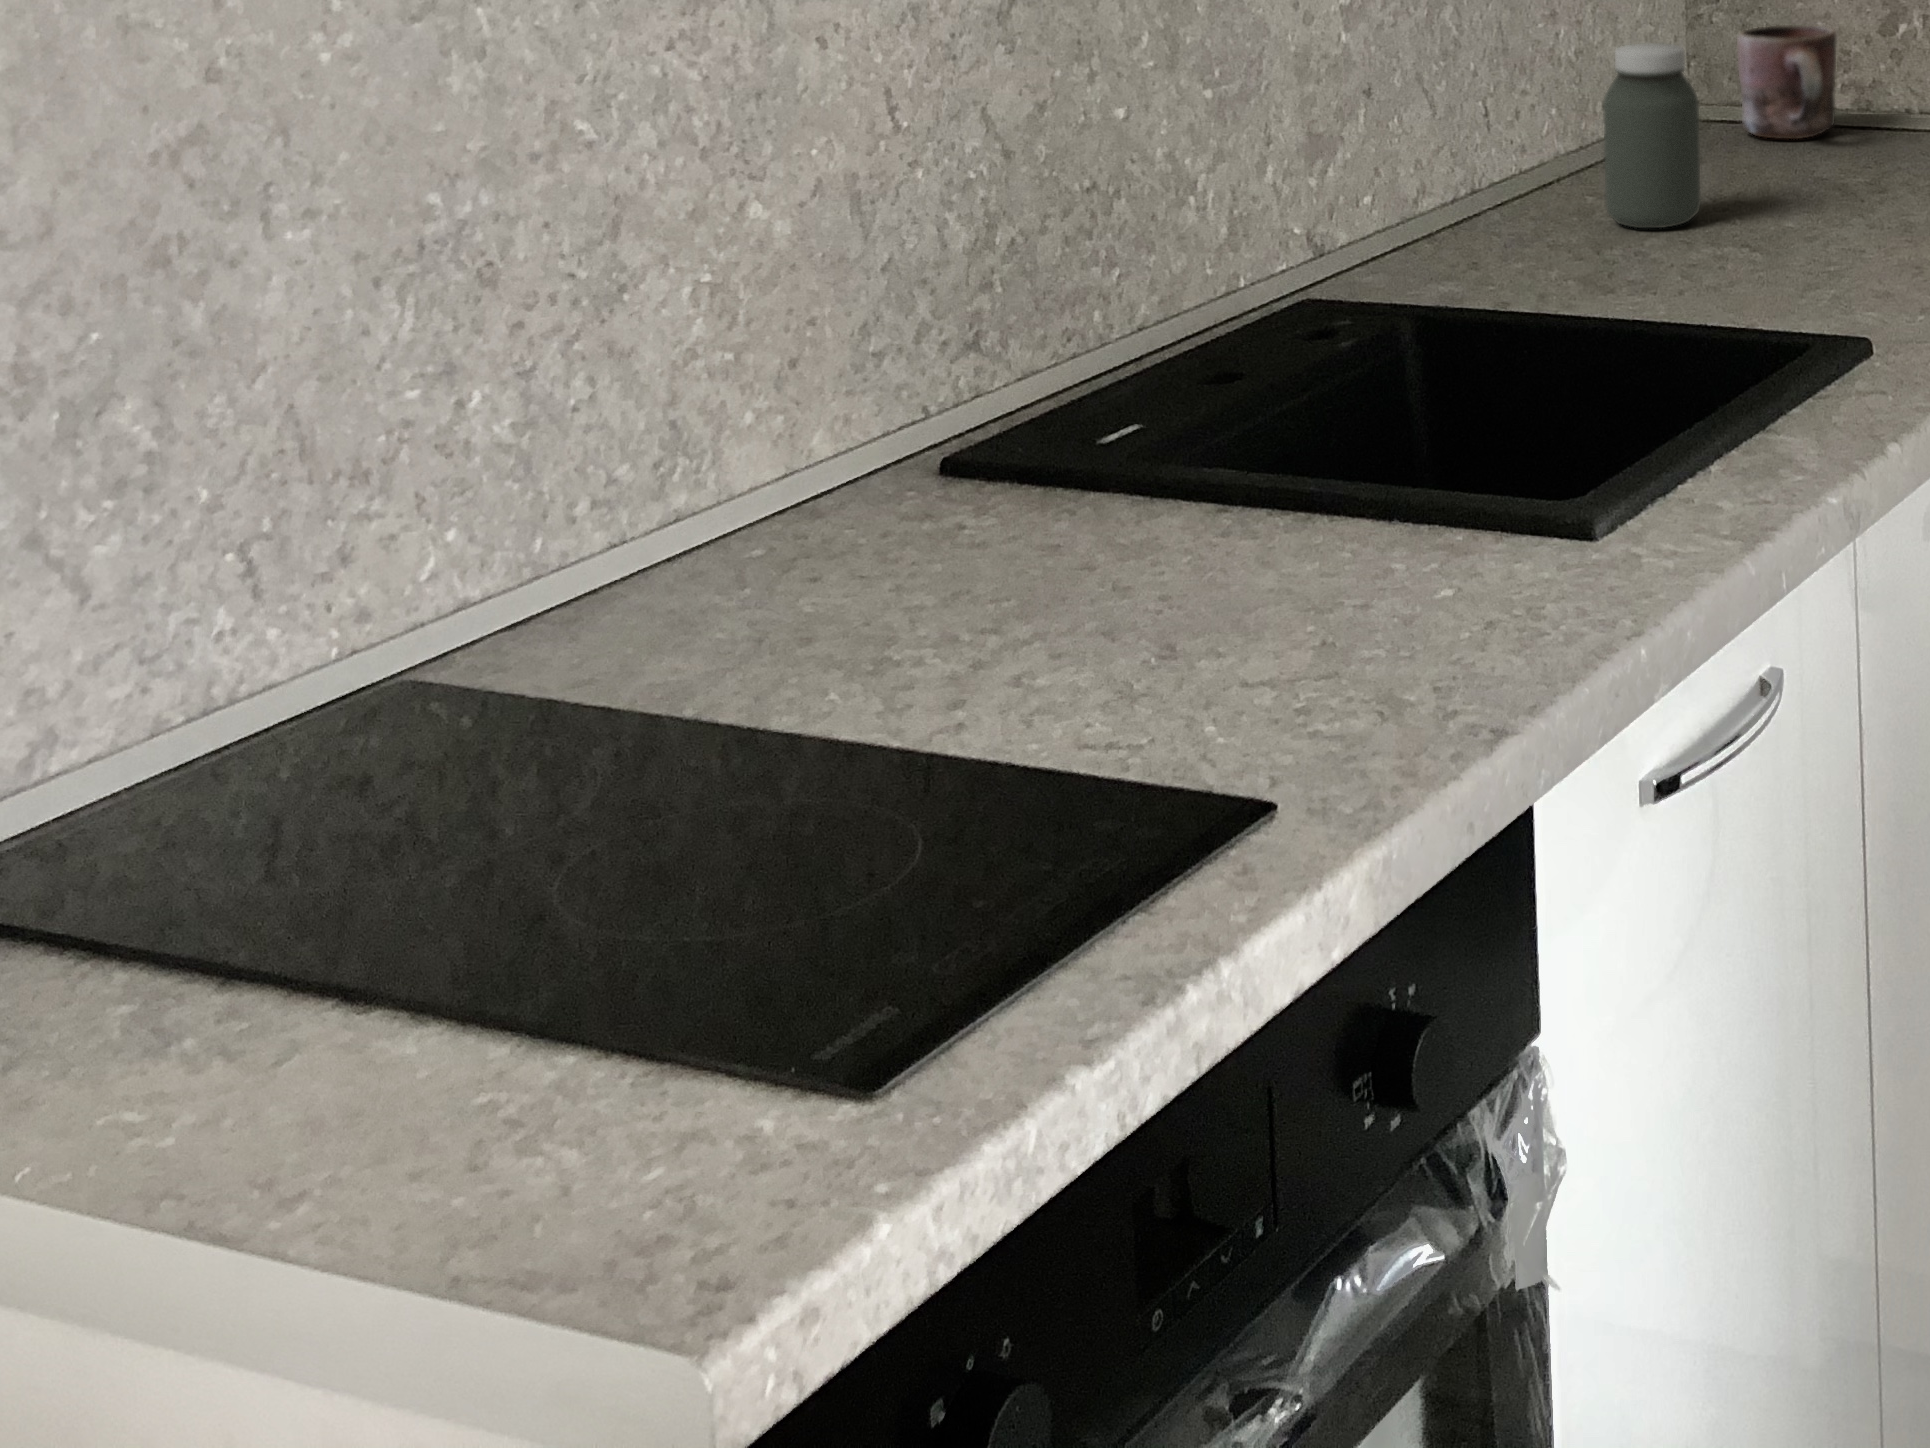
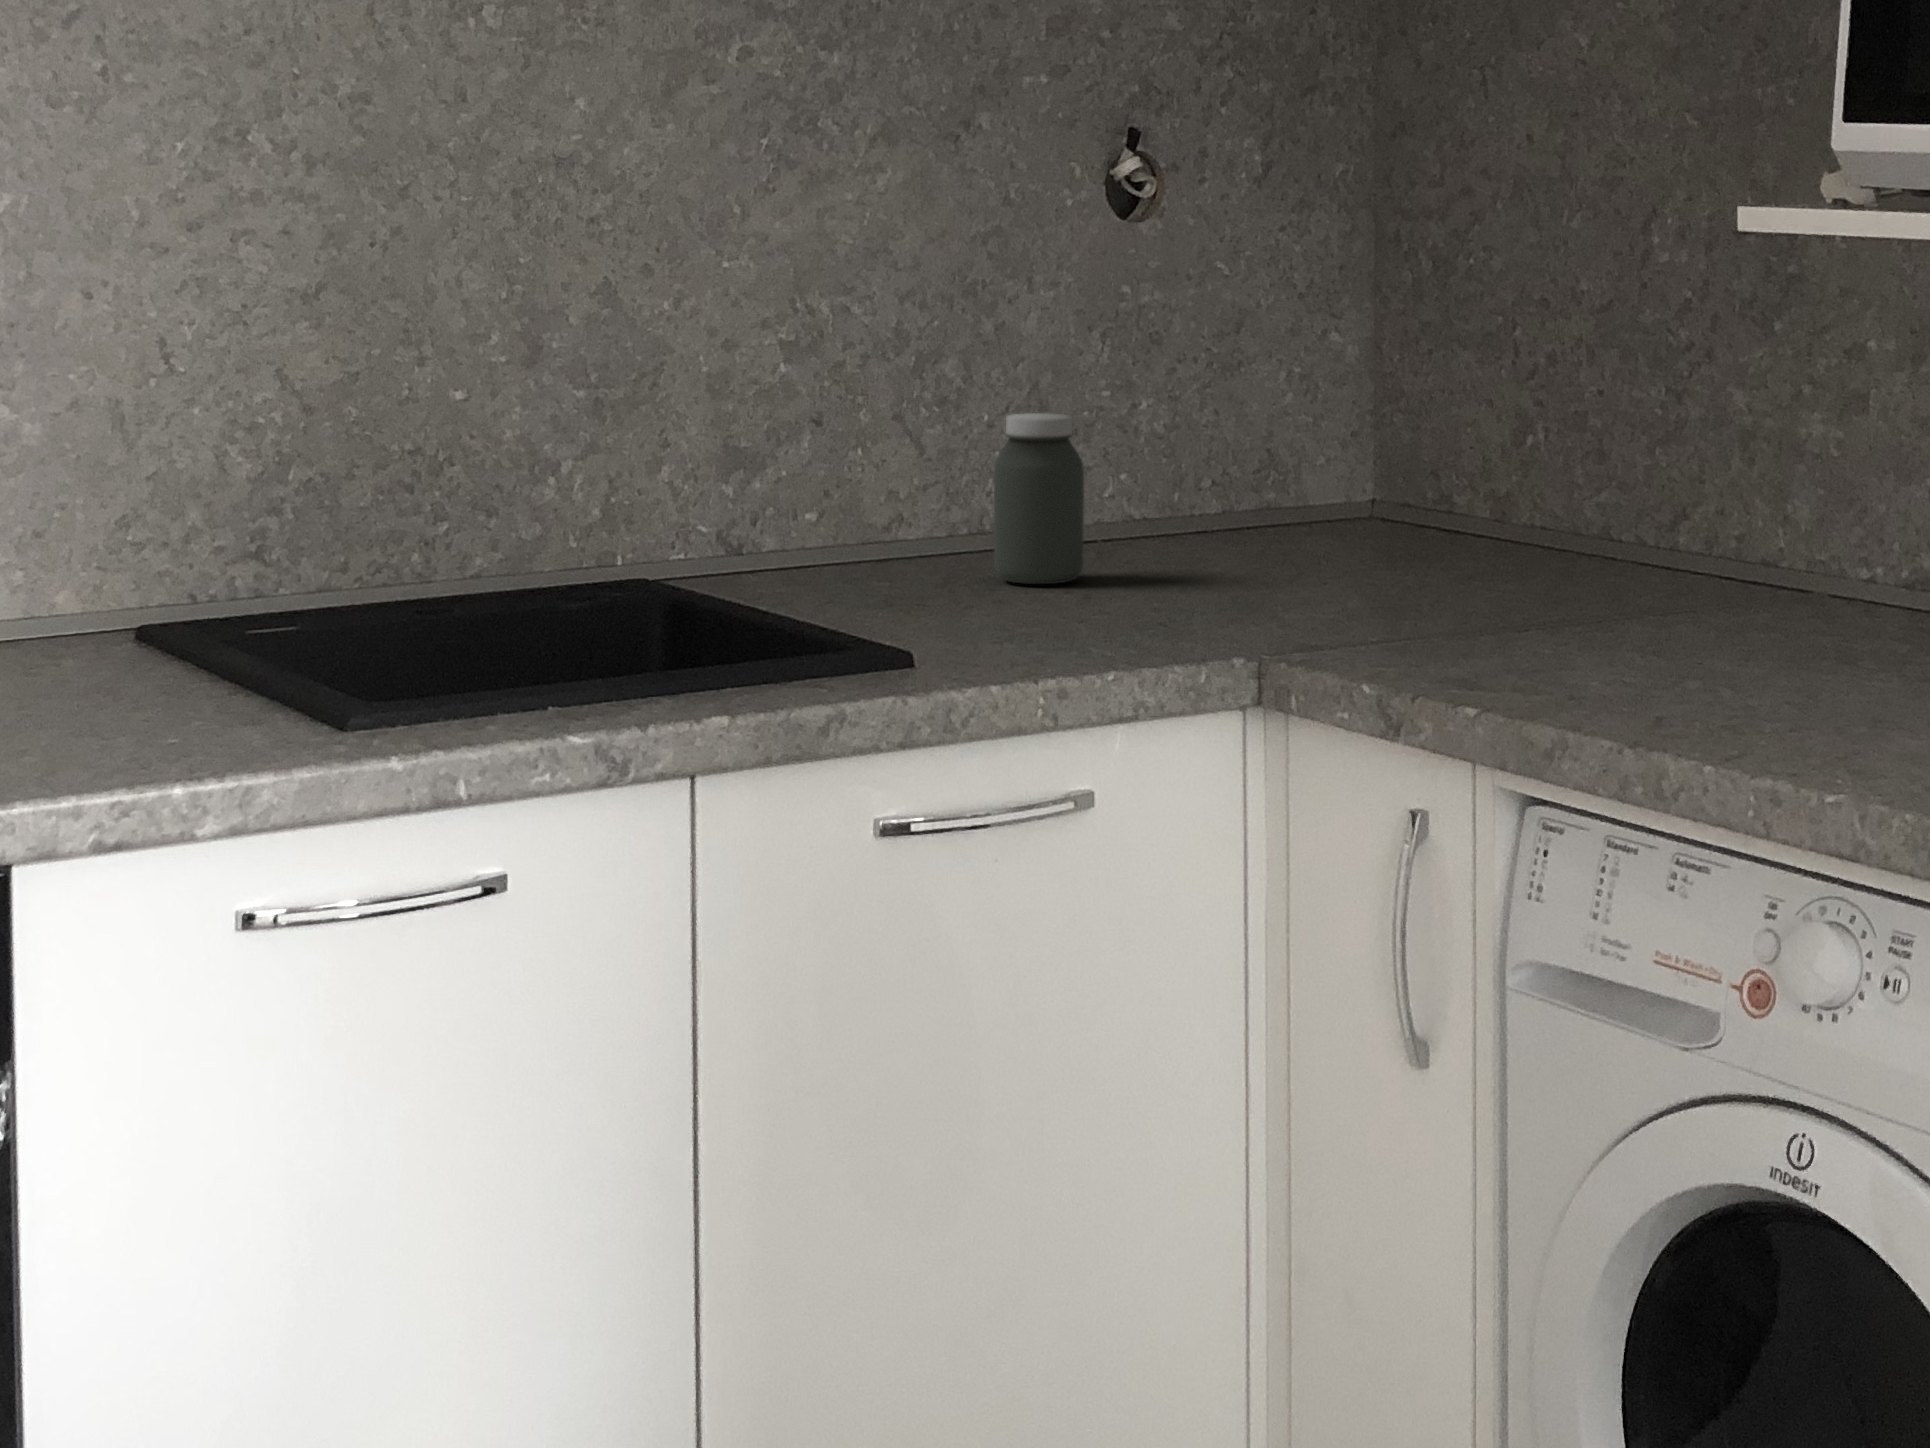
mug: present [1737,25,1837,139] -> none [1298,439,1396,548]

